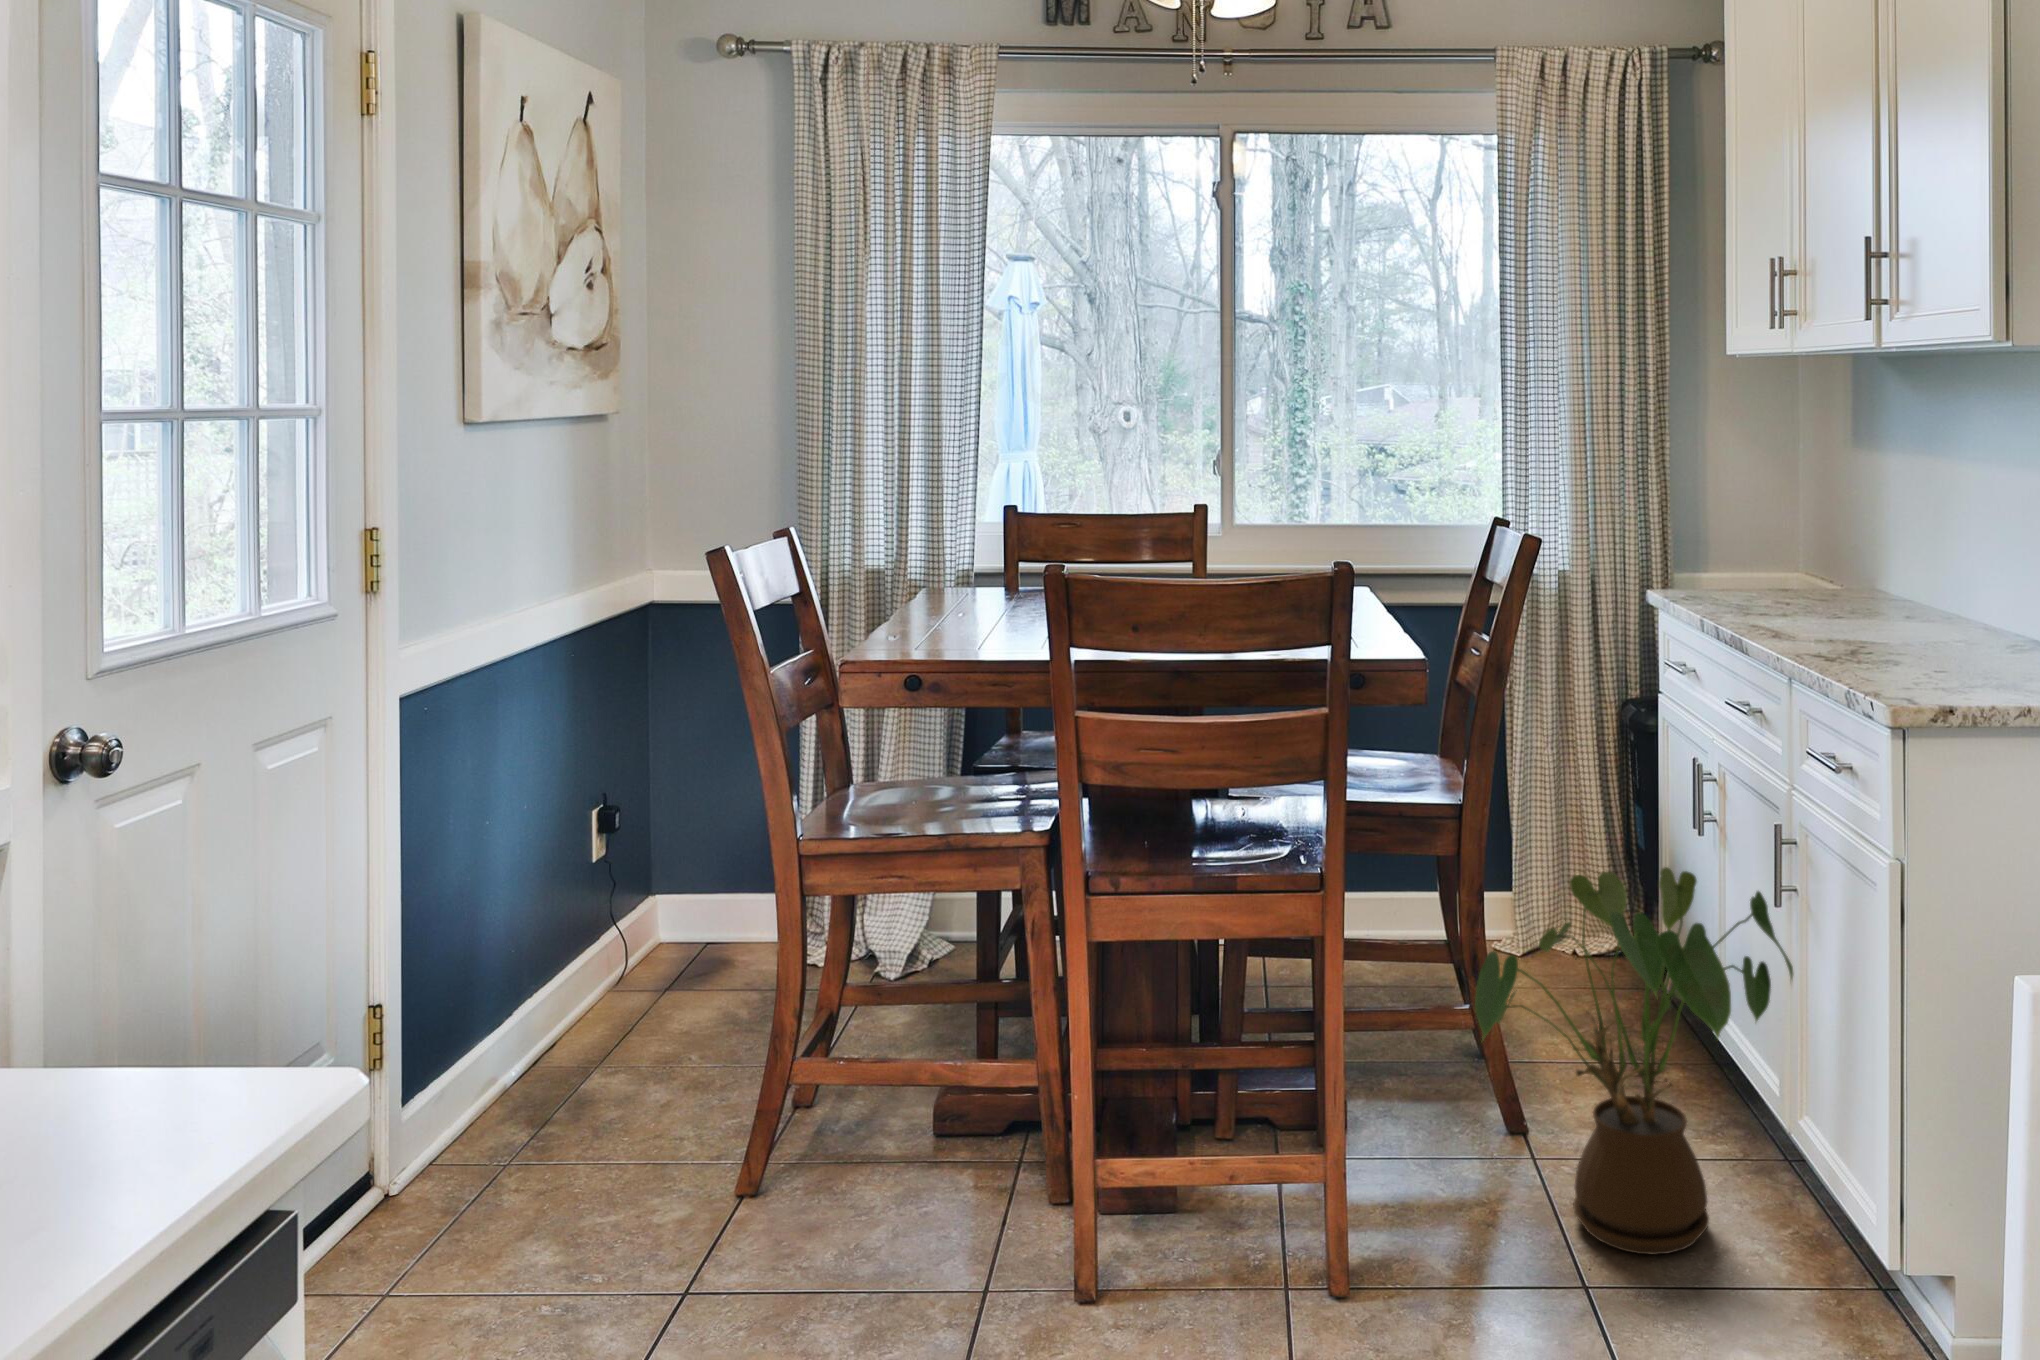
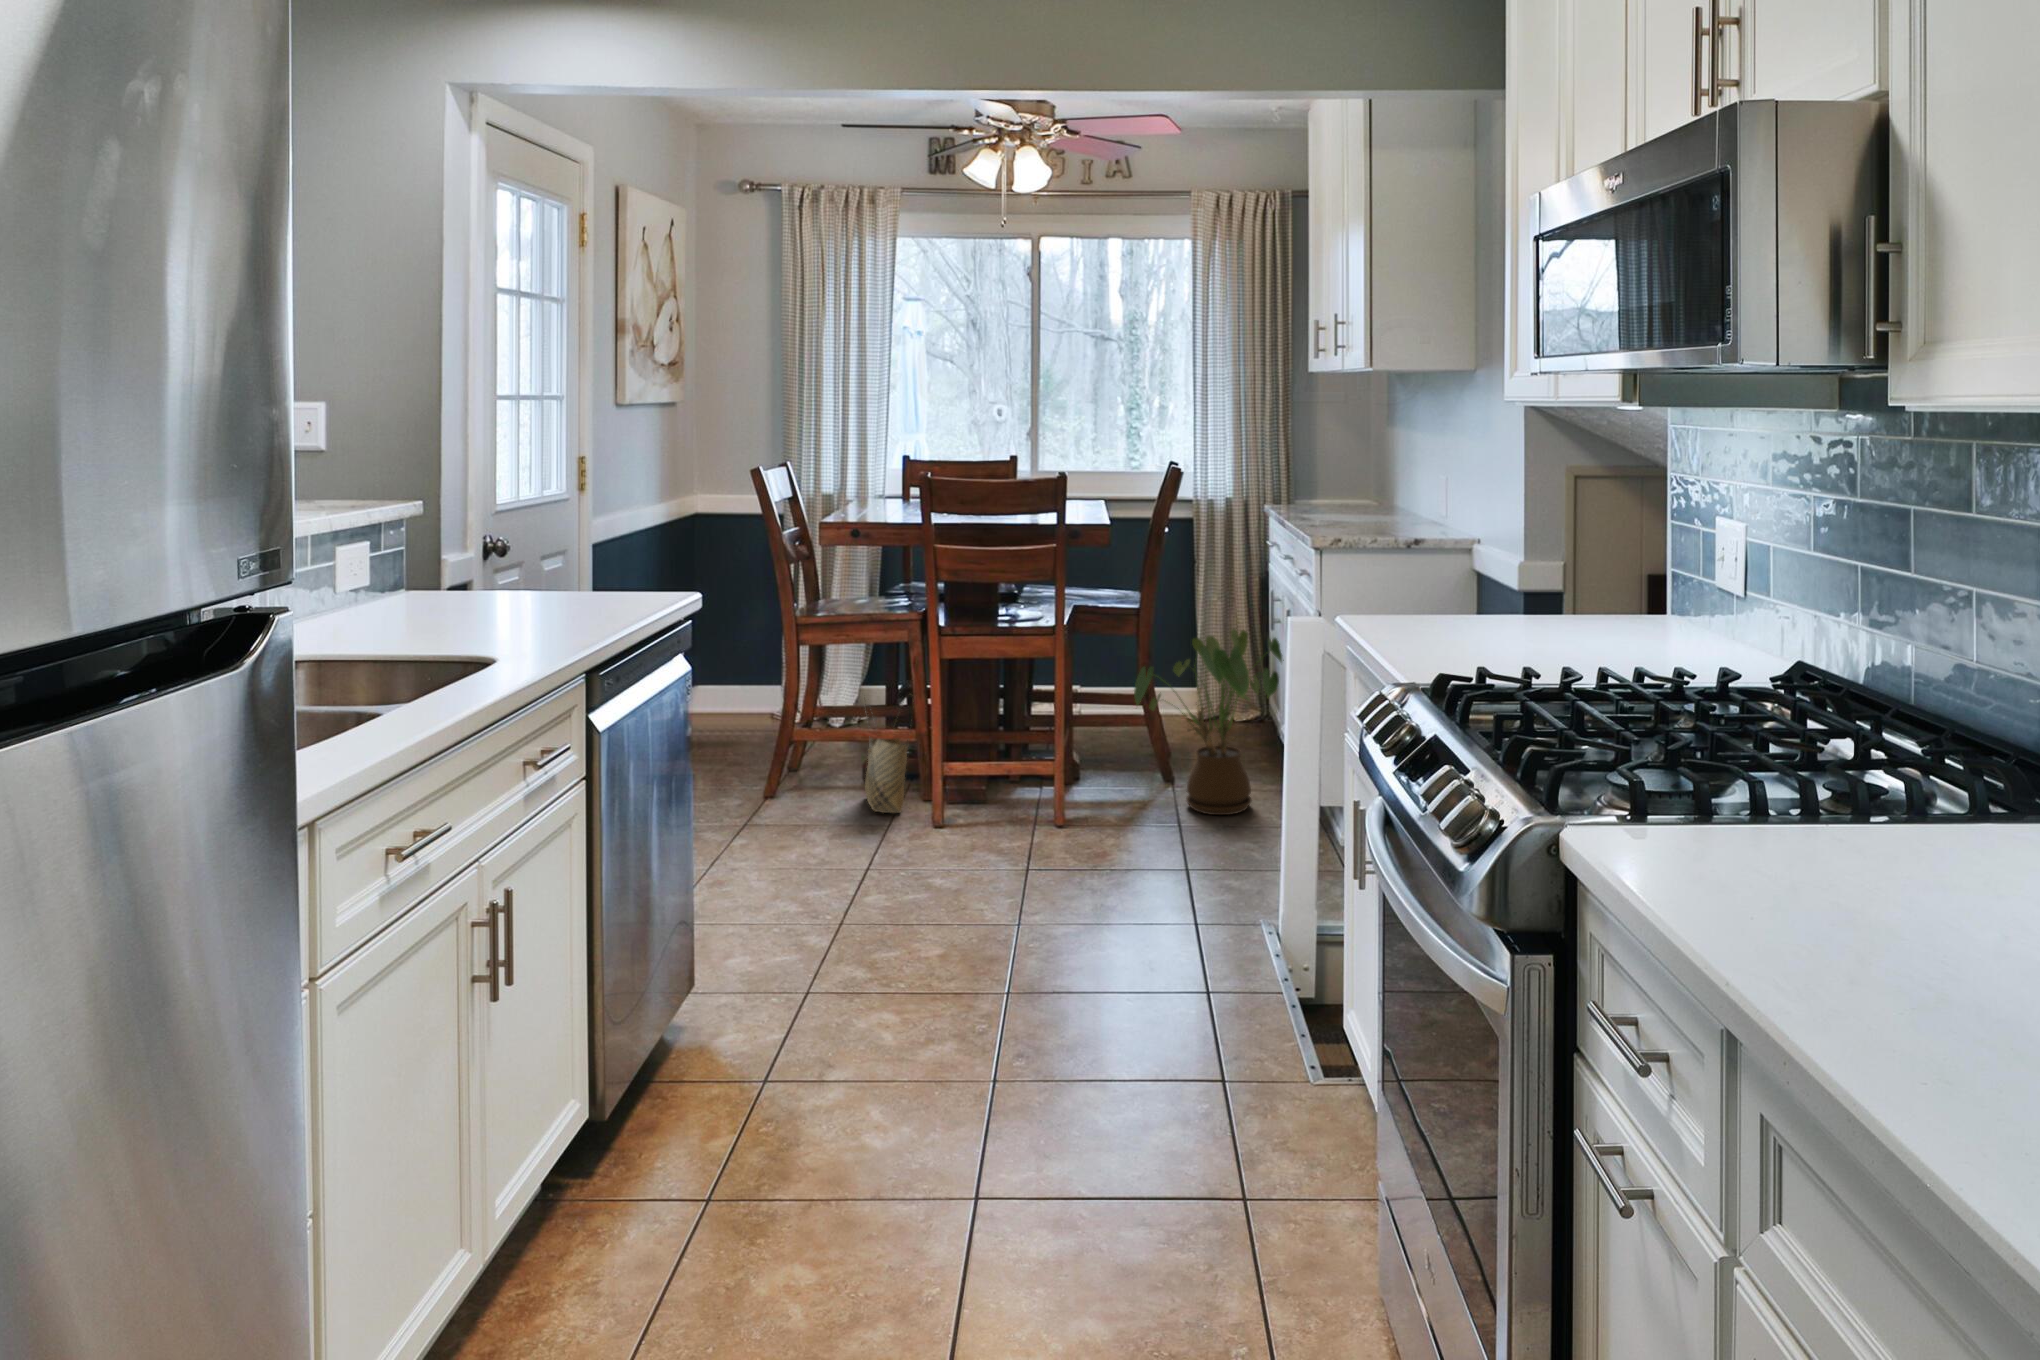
woven basket: none [926,994,1028,1249] -> present [864,699,914,813]

